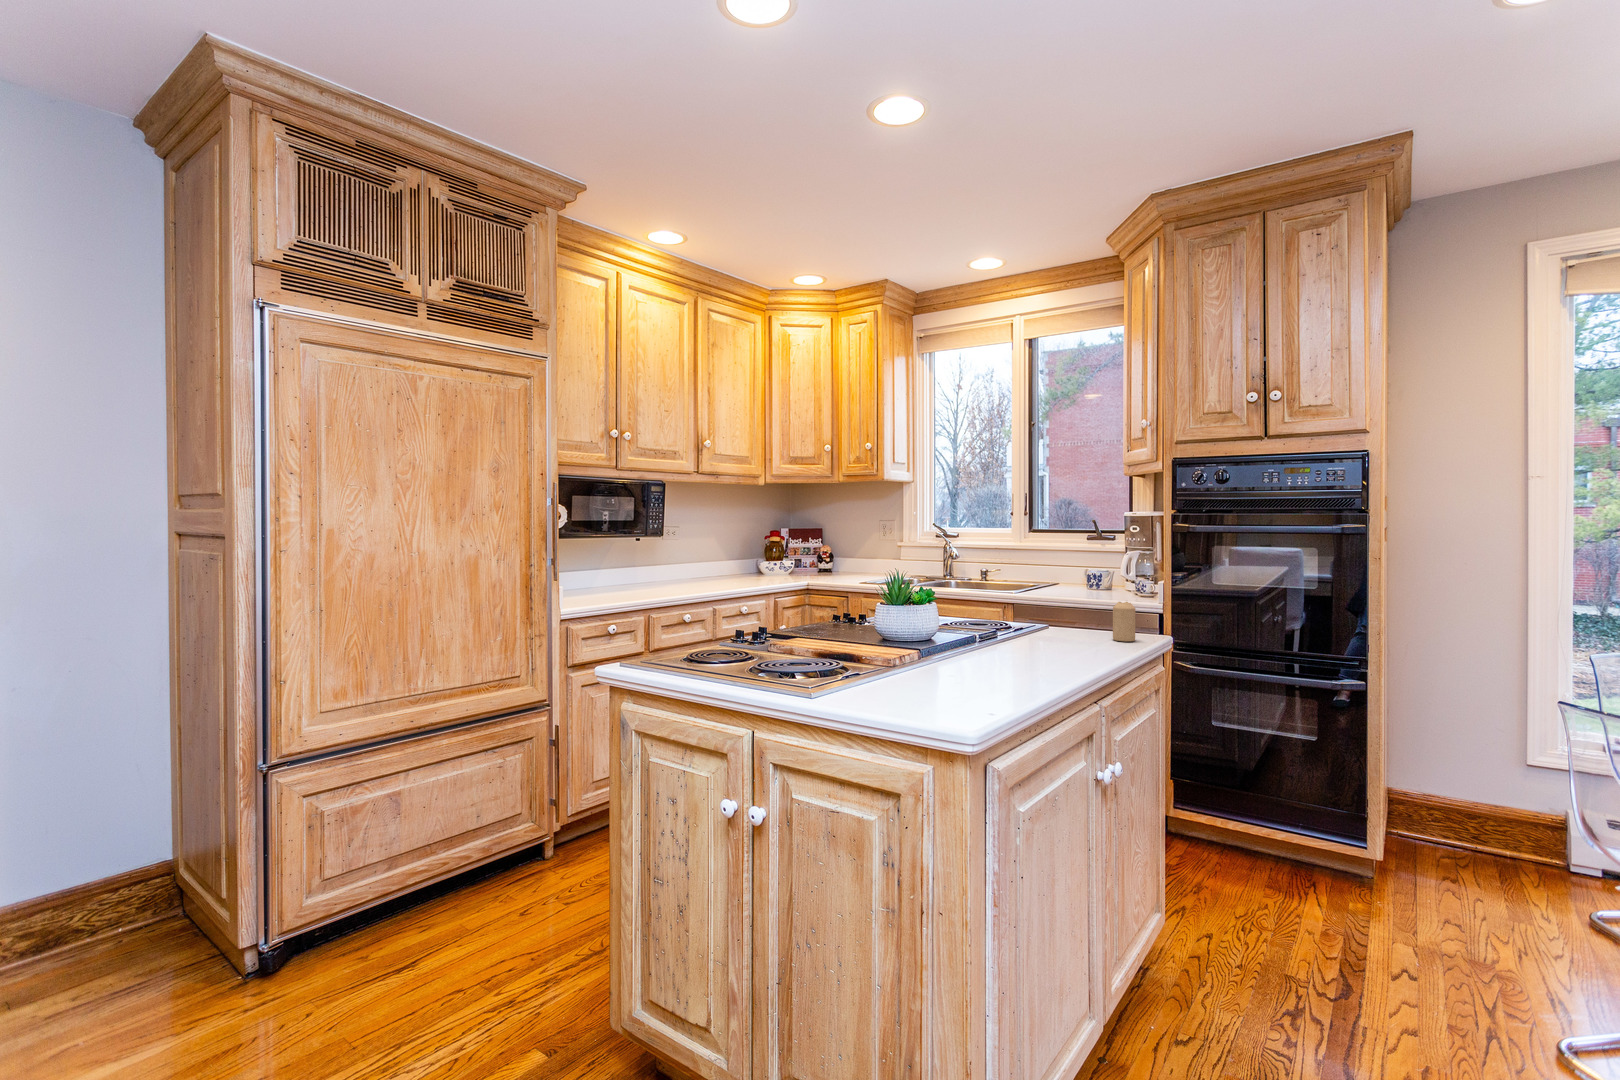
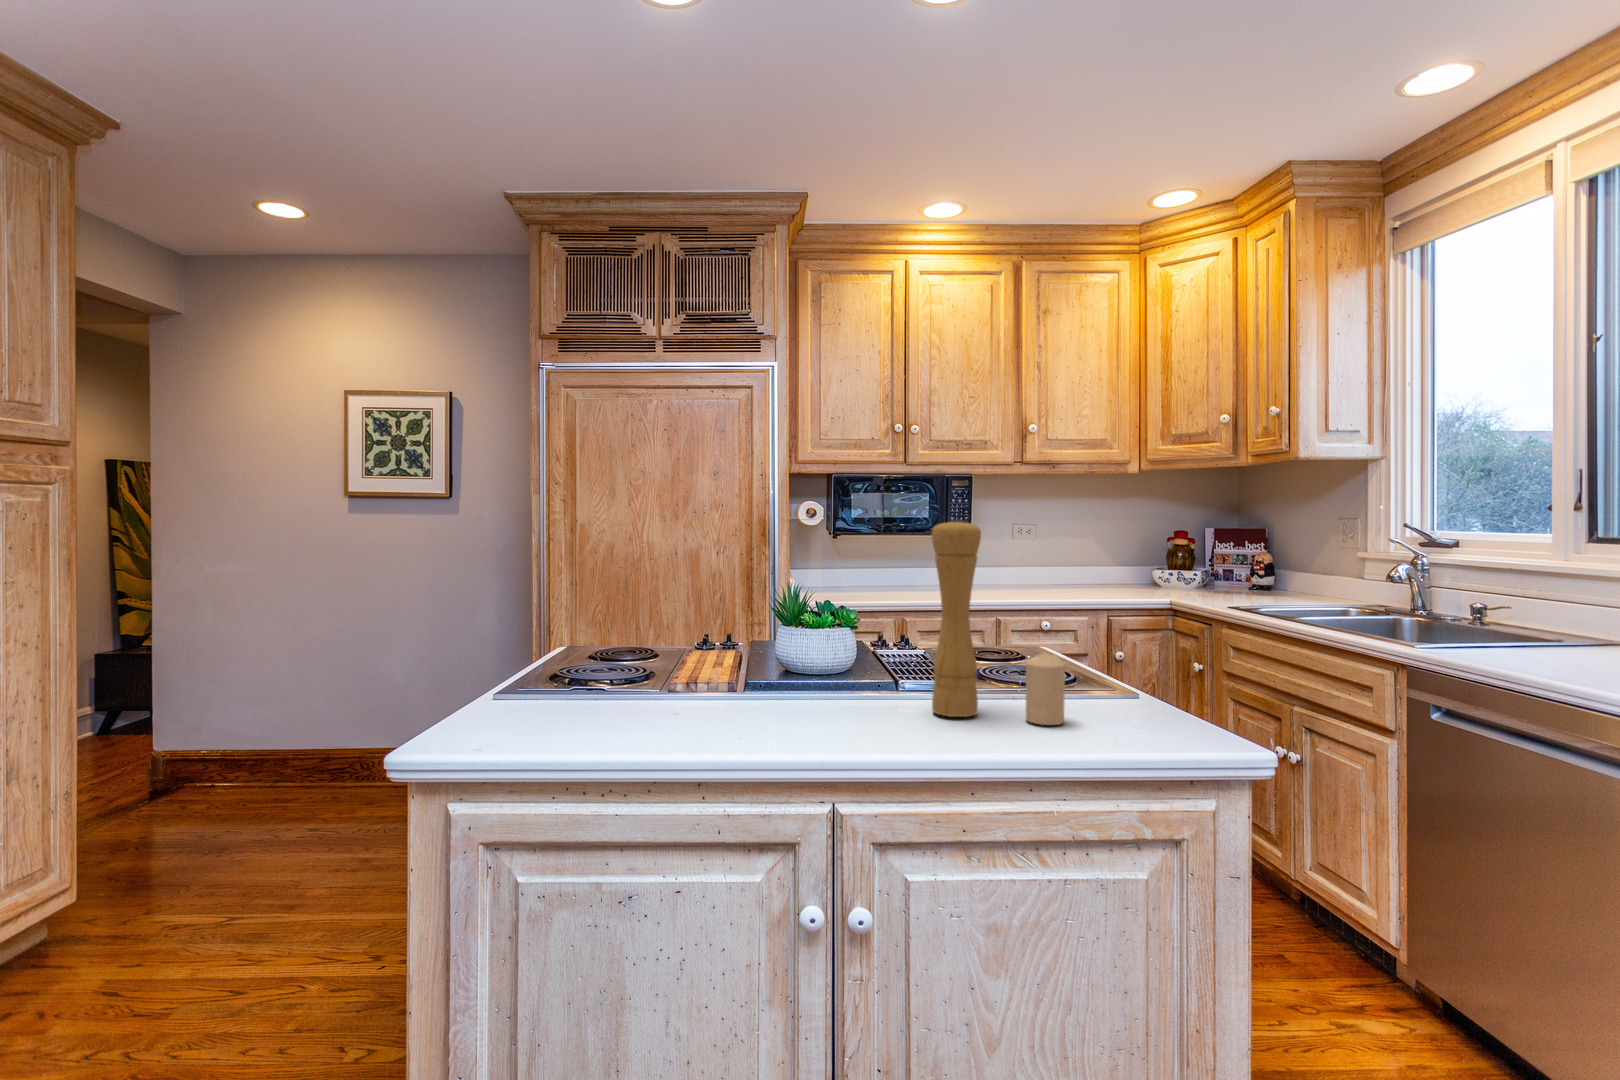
pepper mill: none [1074,526,1106,645] -> present [932,519,981,717]

